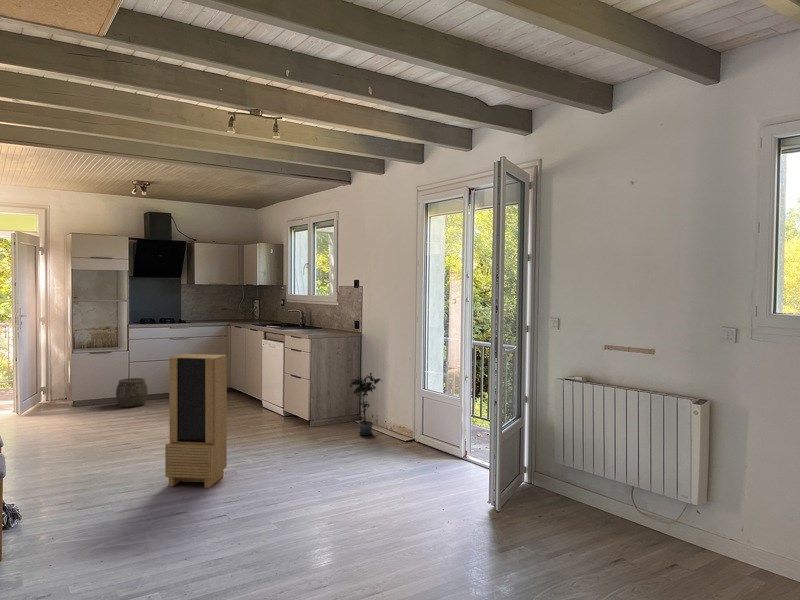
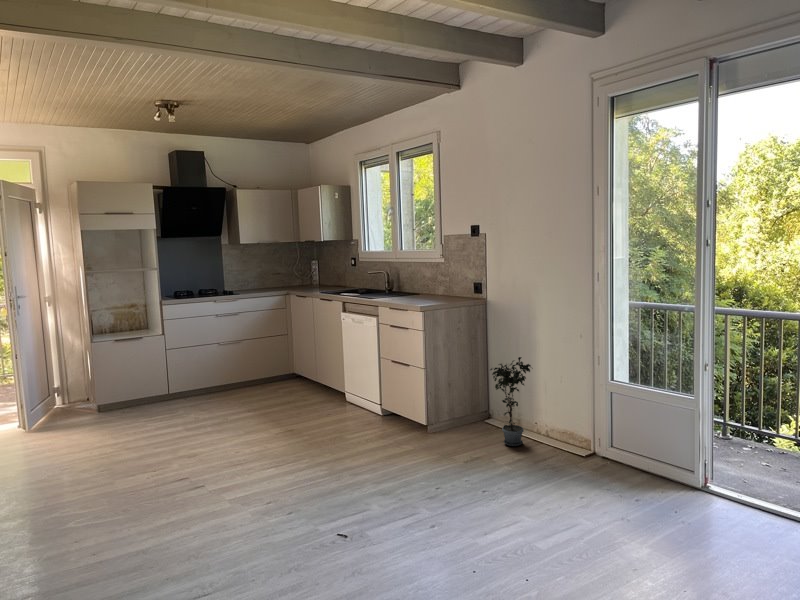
storage cabinet: present [165,354,227,488] -> none [253,352,352,581]
woven basket: present [116,378,148,407] -> none [151,370,193,409]

